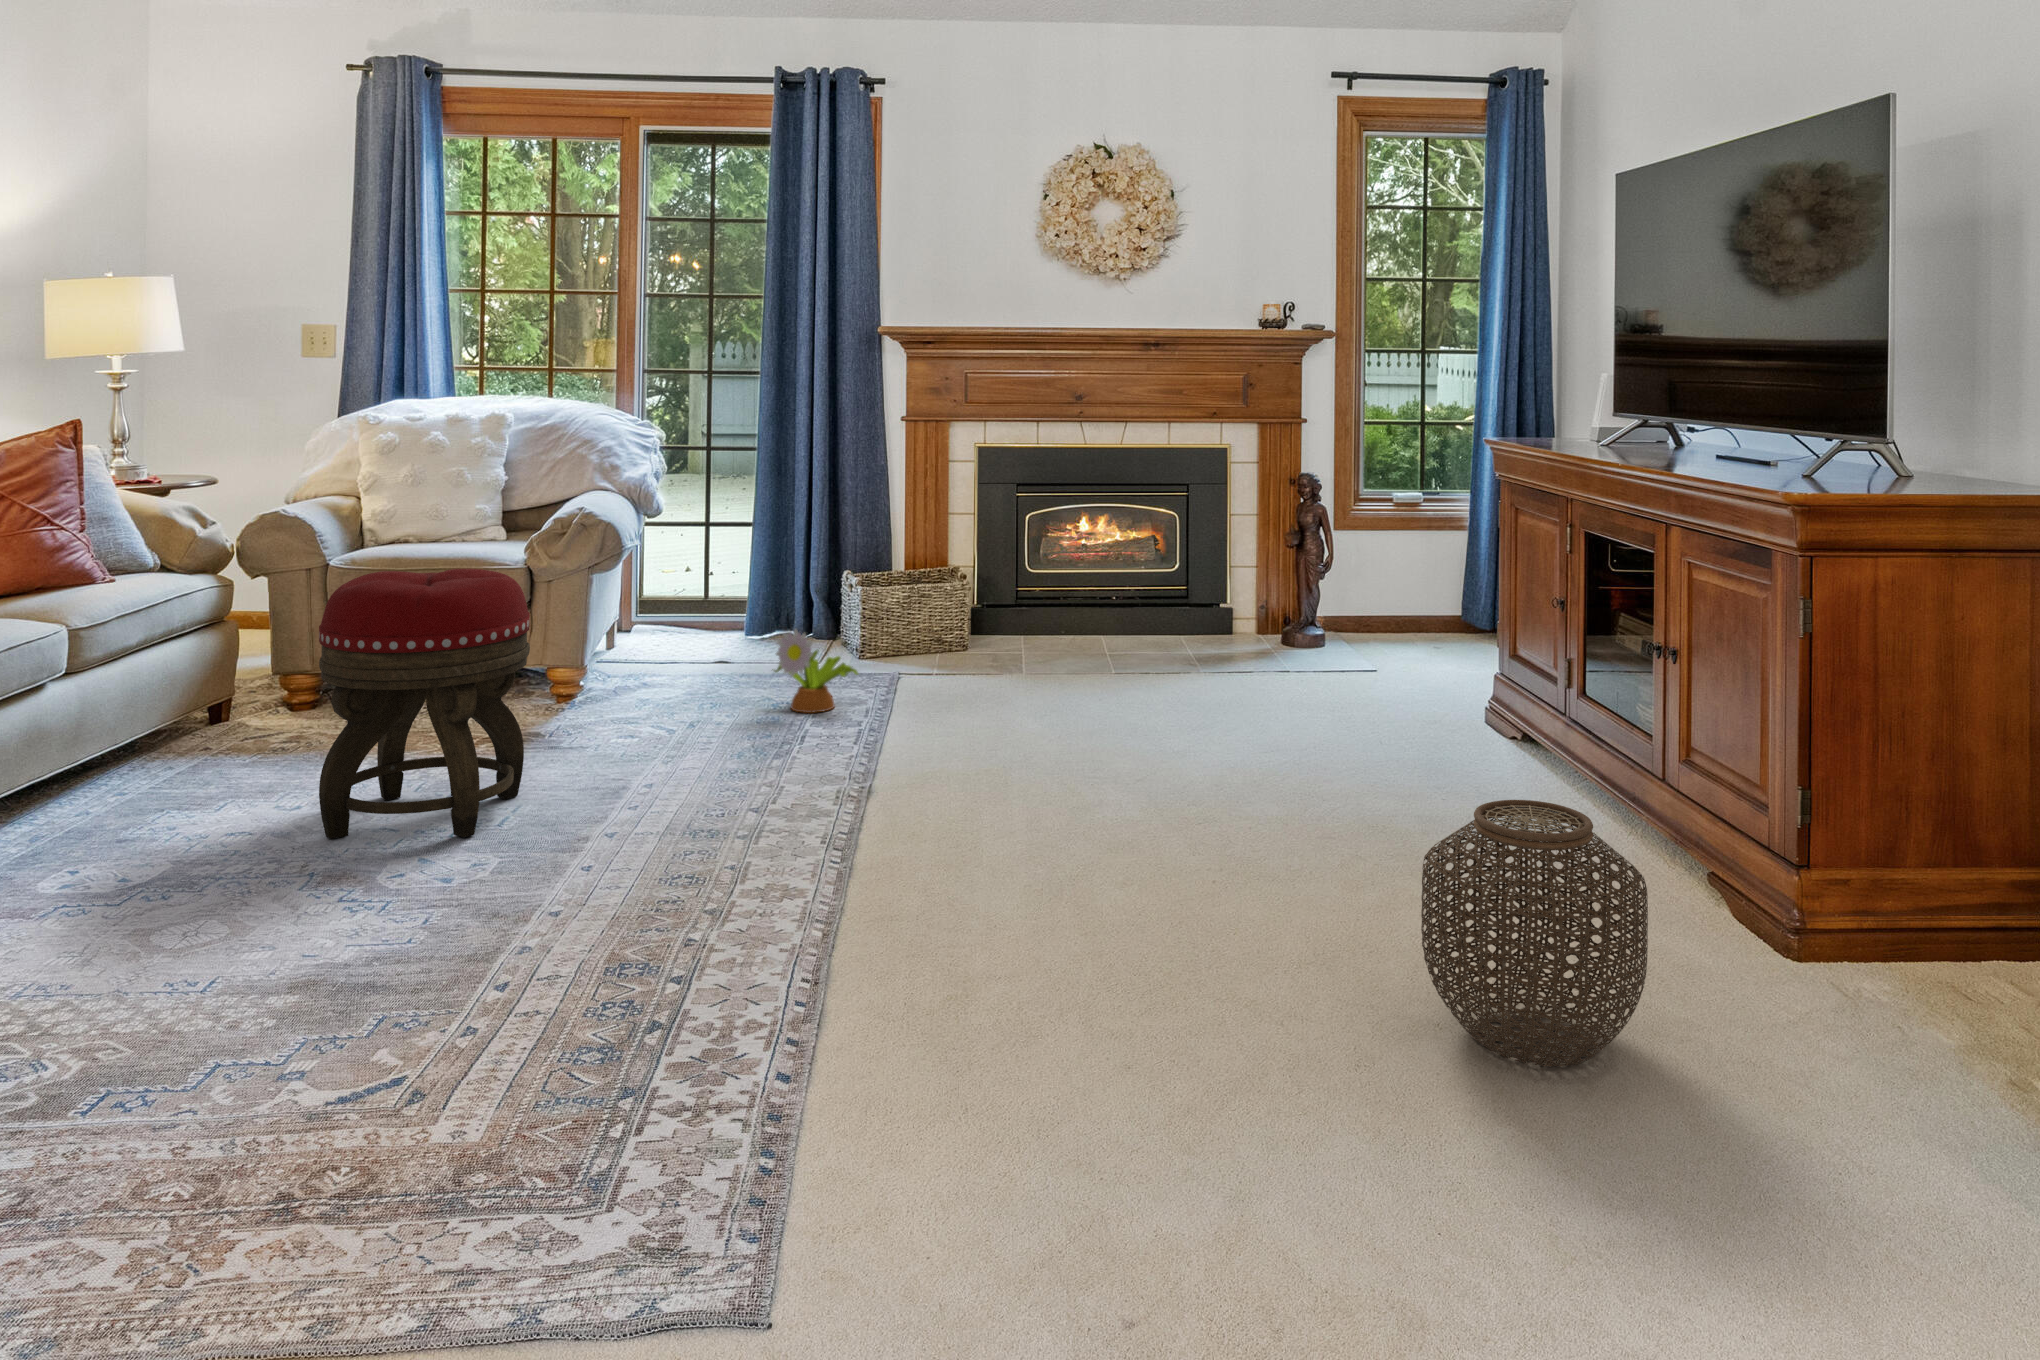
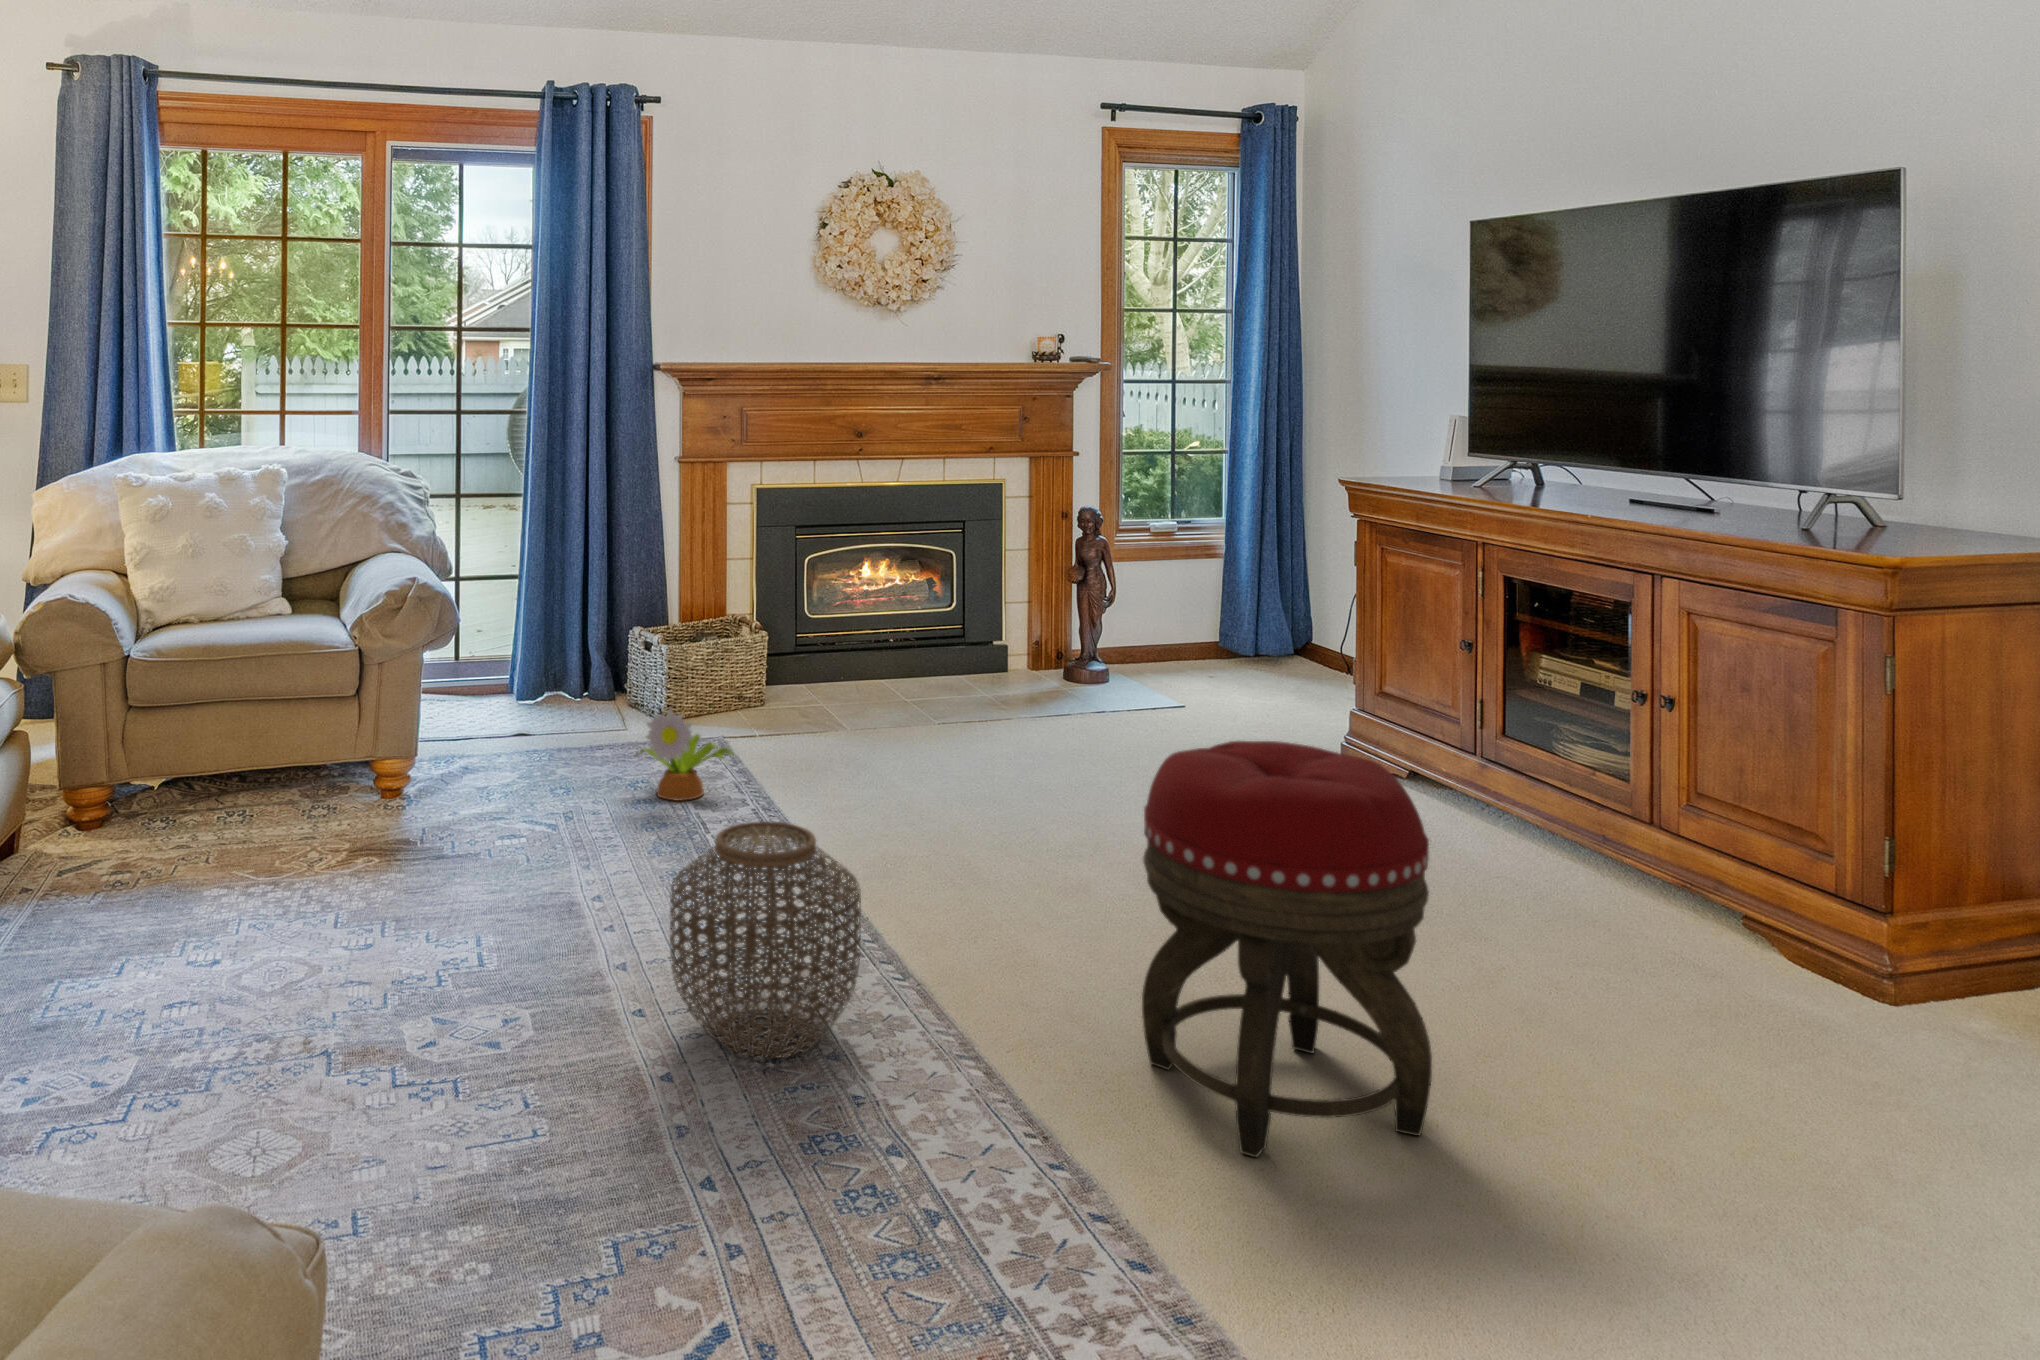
footstool: present [319,569,530,839] -> present [1142,741,1432,1157]
woven basket: present [1421,800,1648,1066] -> present [670,821,861,1058]

